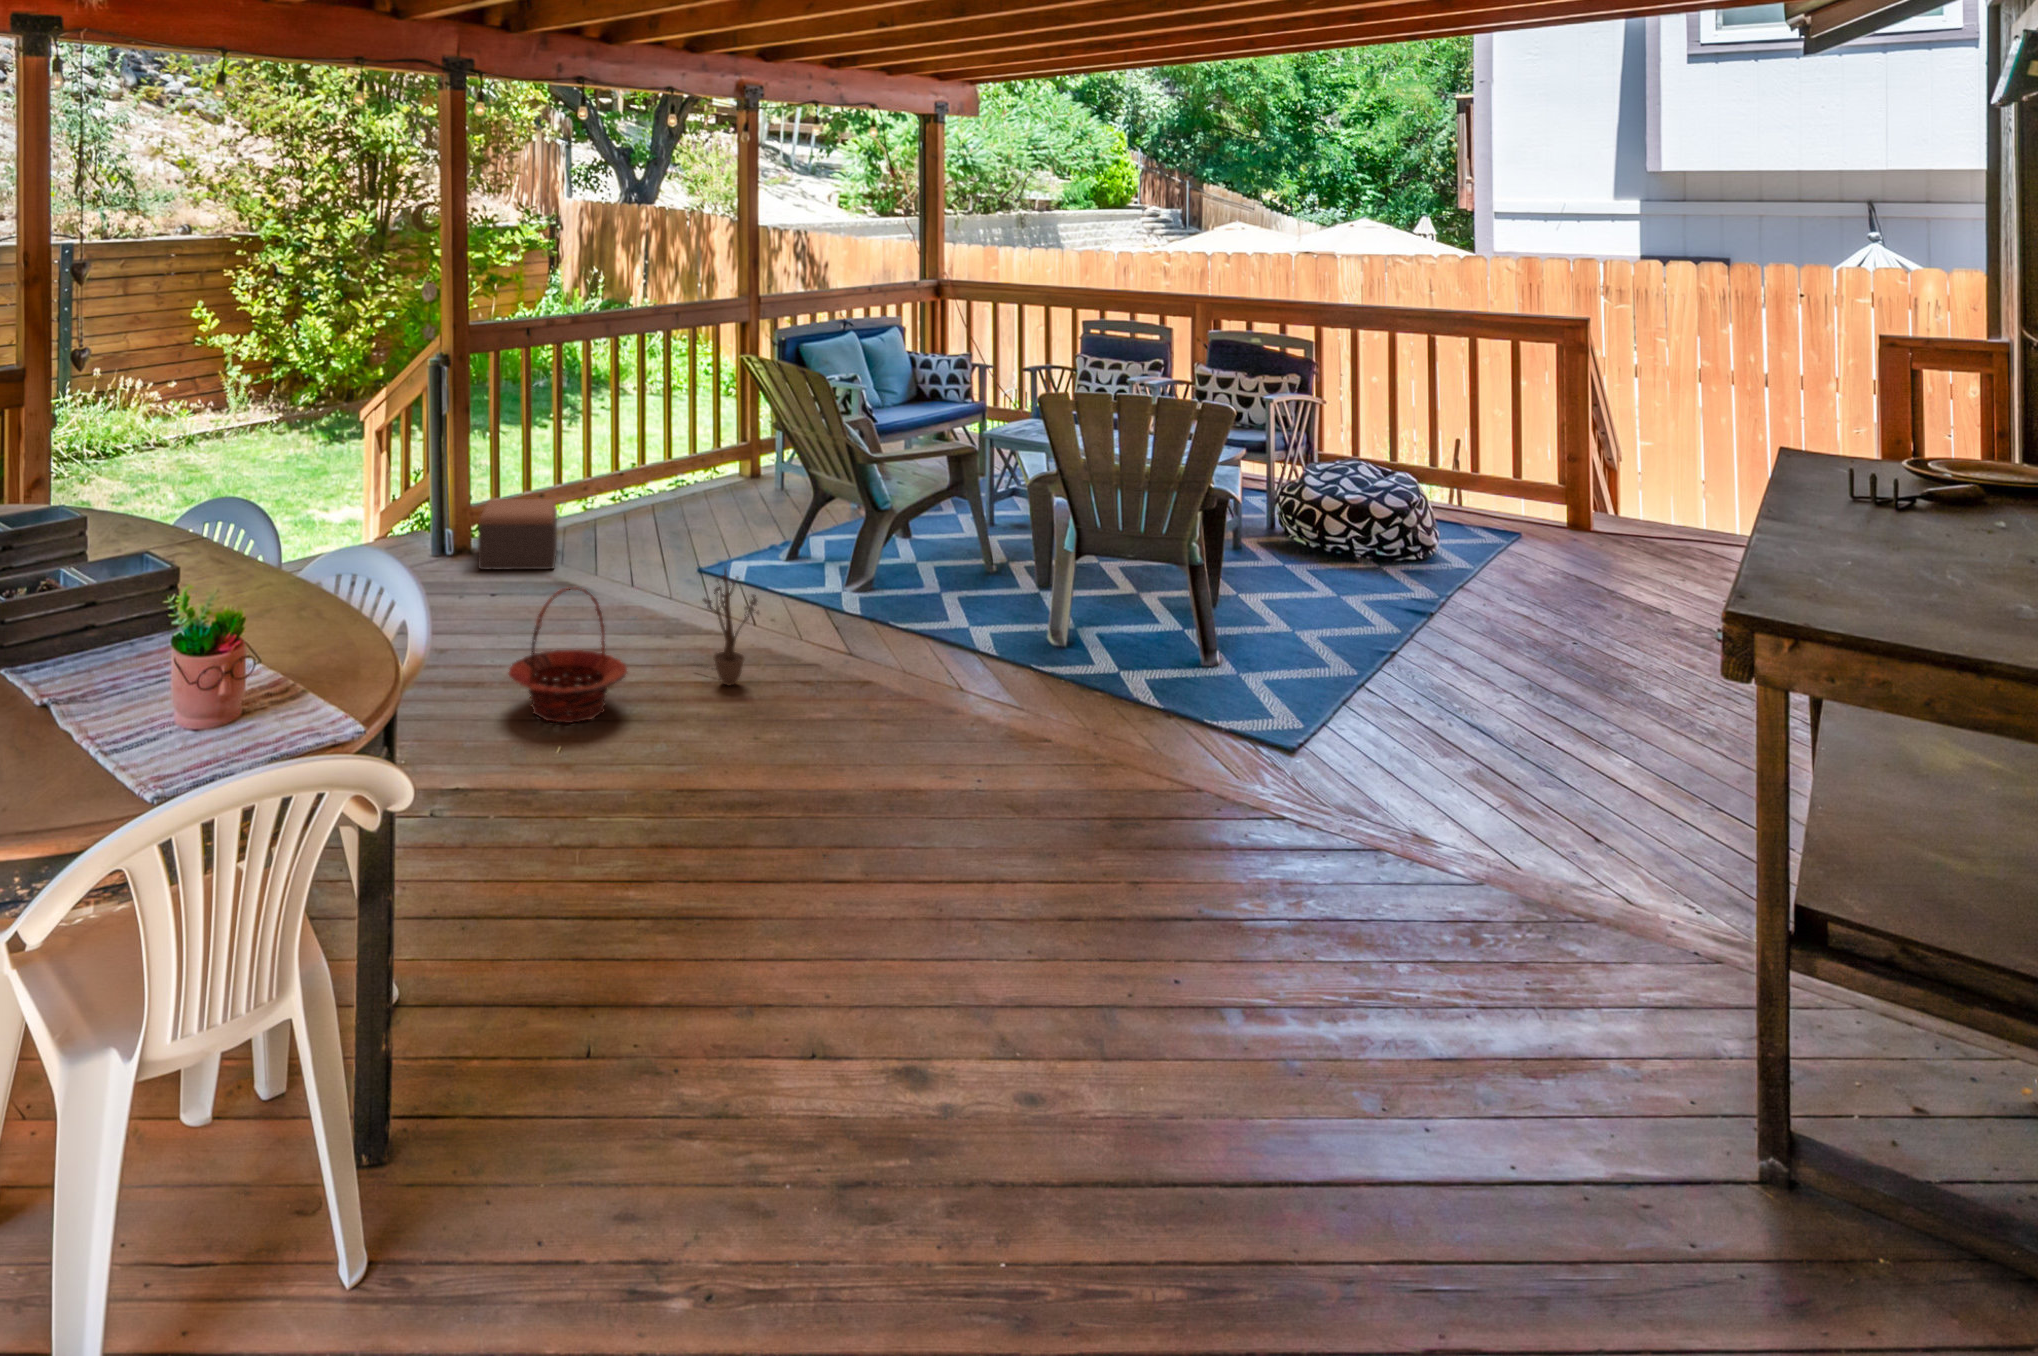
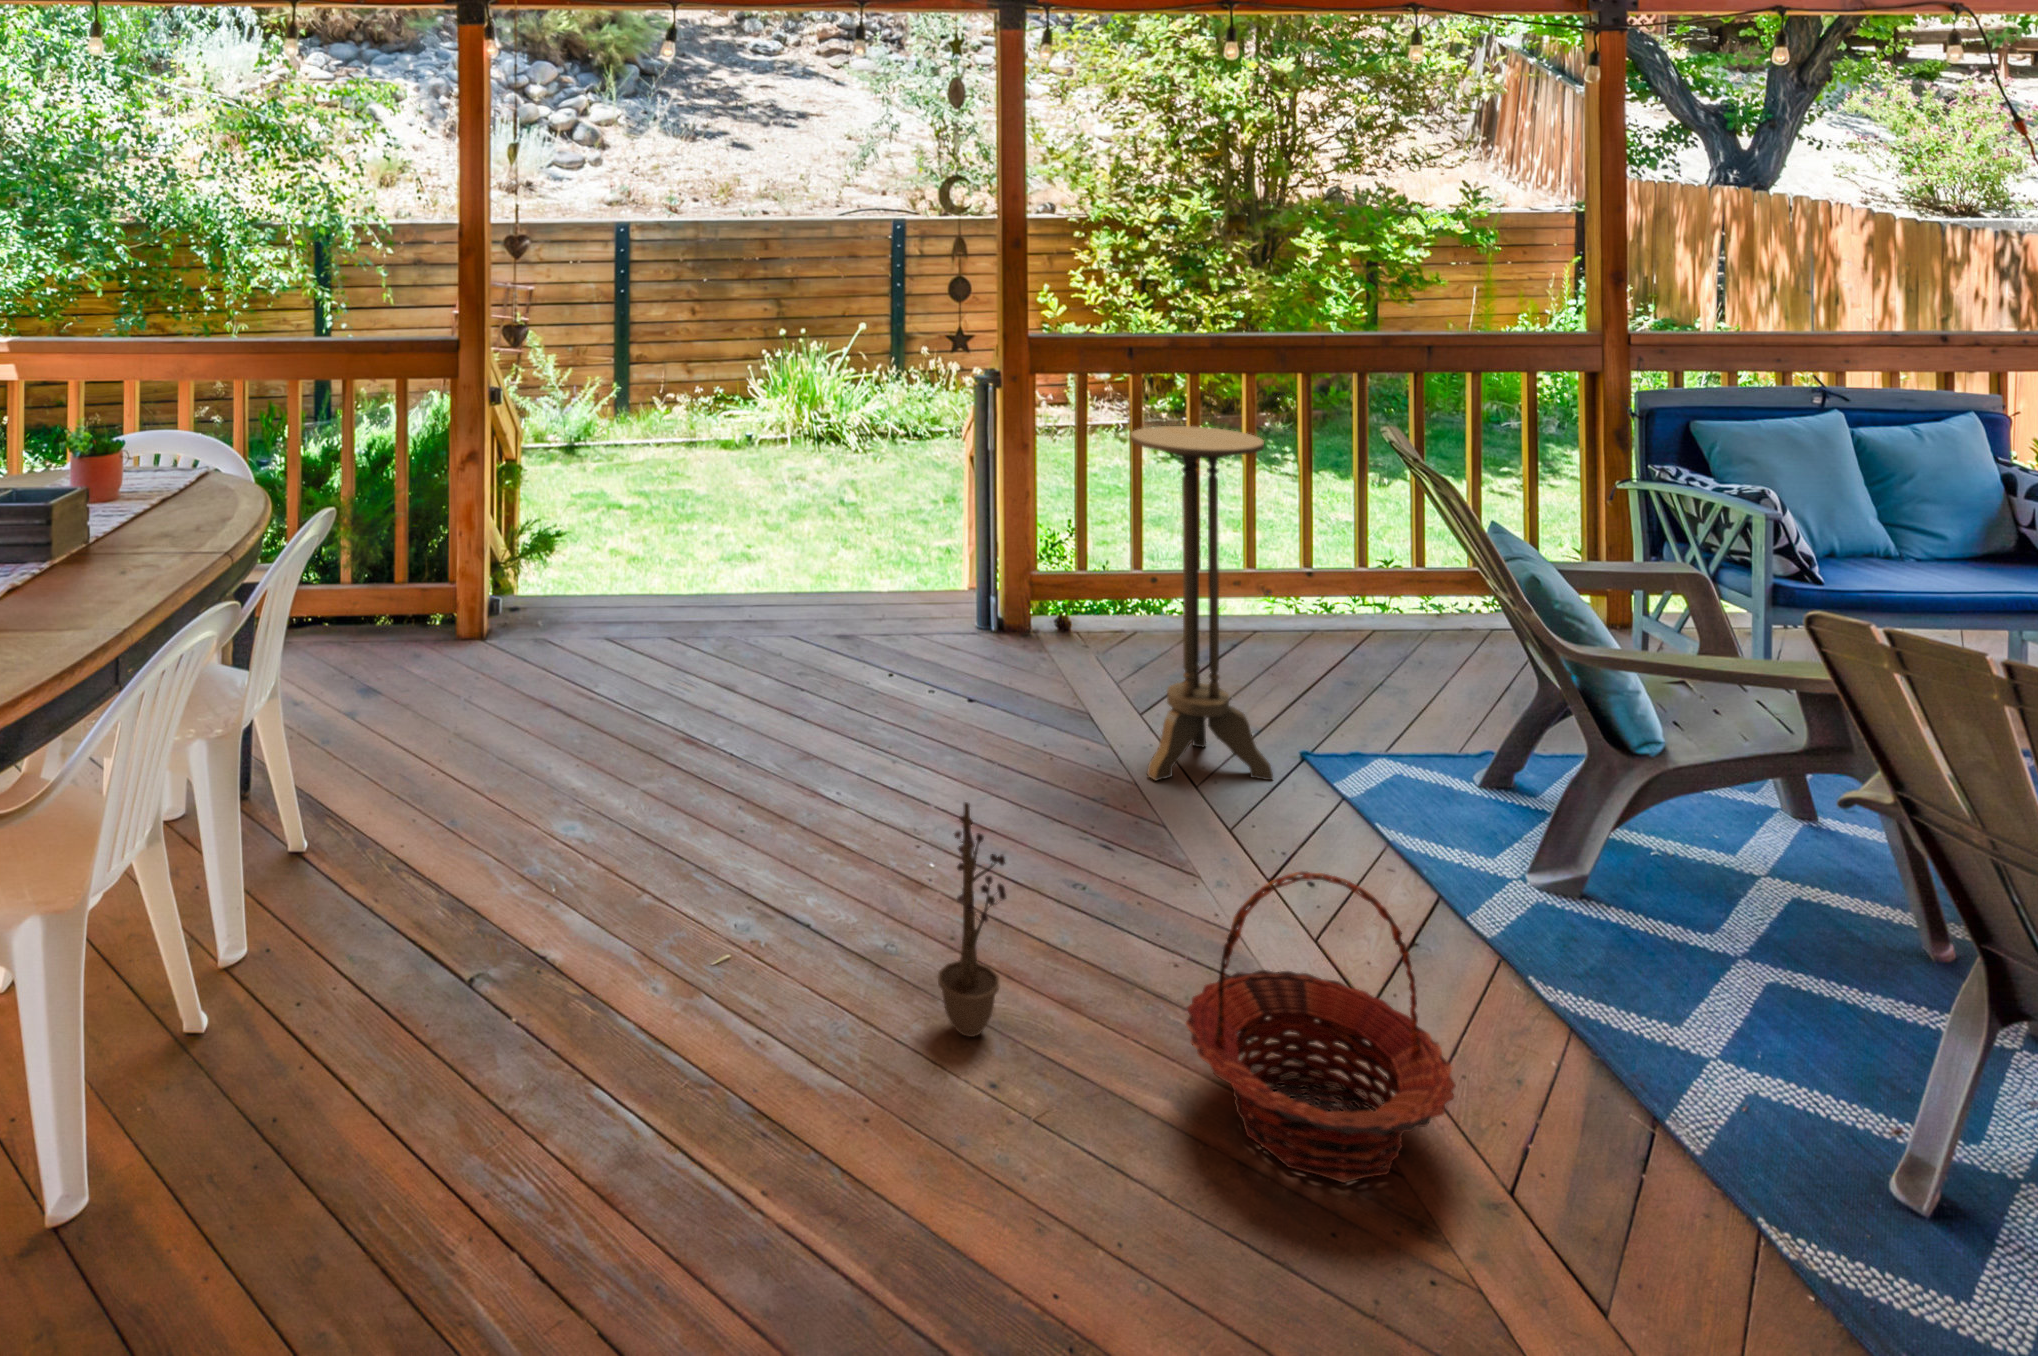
side table: none [618,376,694,586] -> present [1131,426,1273,780]
footstool: present [478,499,557,569] -> none [976,577,1129,706]
basket: present [509,587,627,723] -> present [1186,872,1456,1183]

